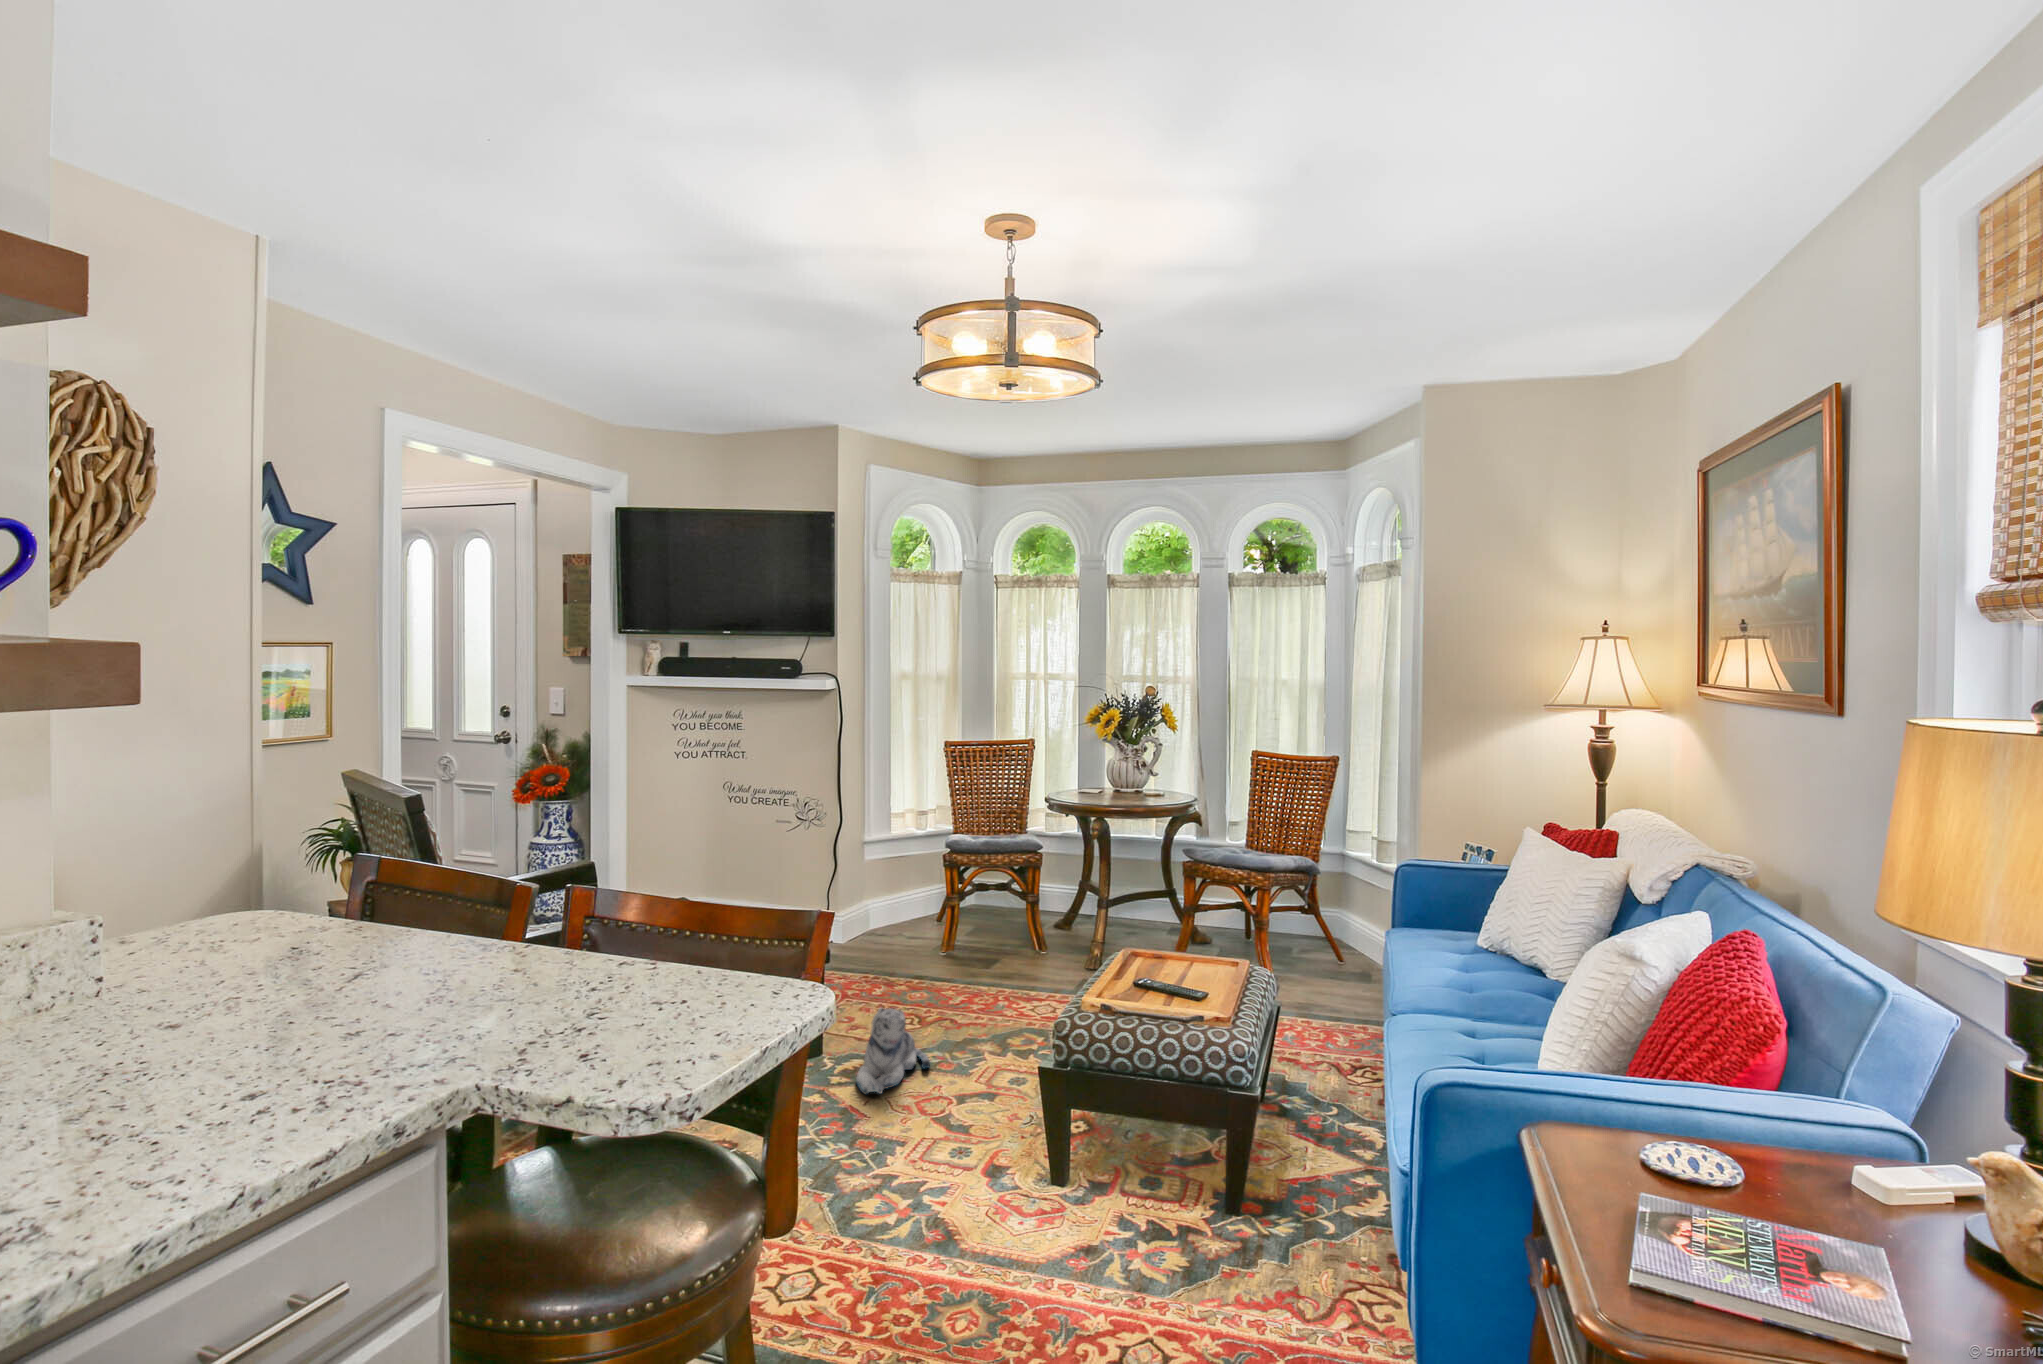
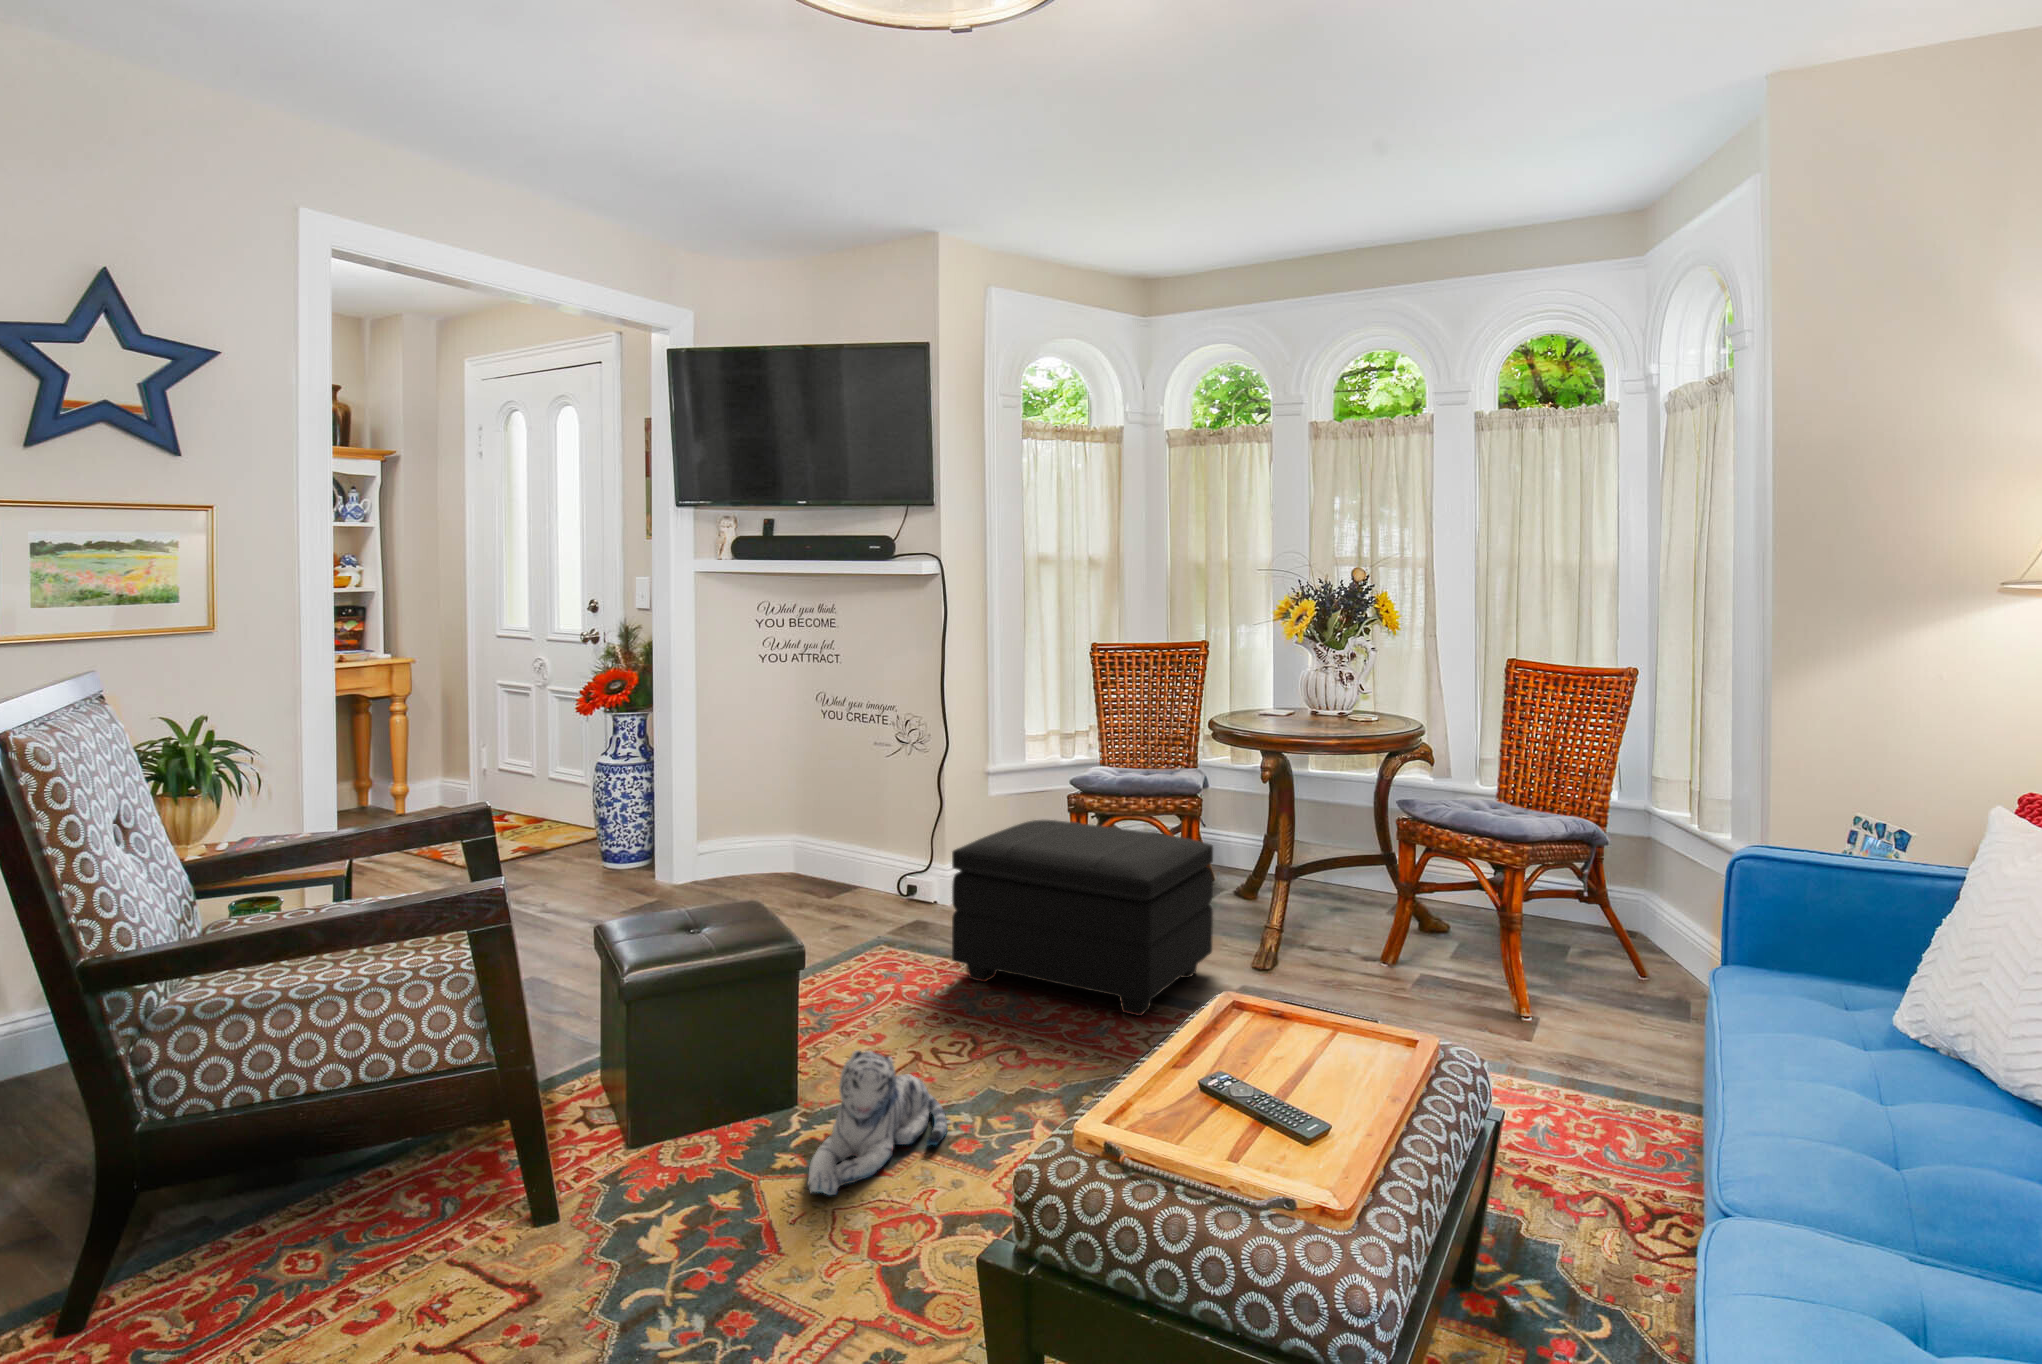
footstool: none [876,872,1058,999] -> present [952,820,1213,1016]

